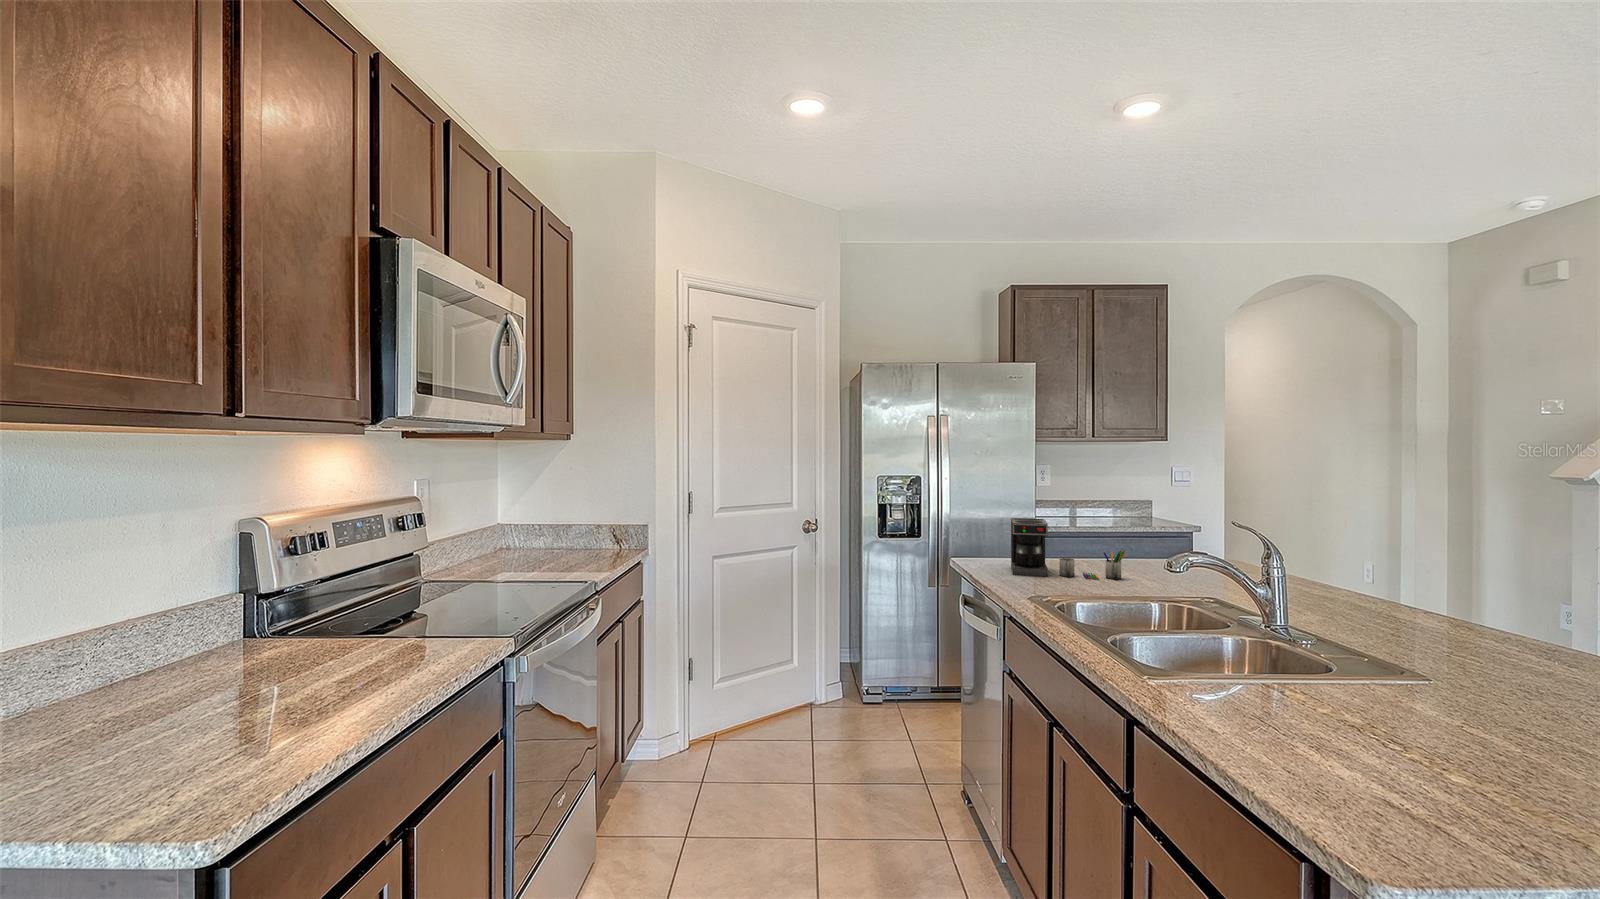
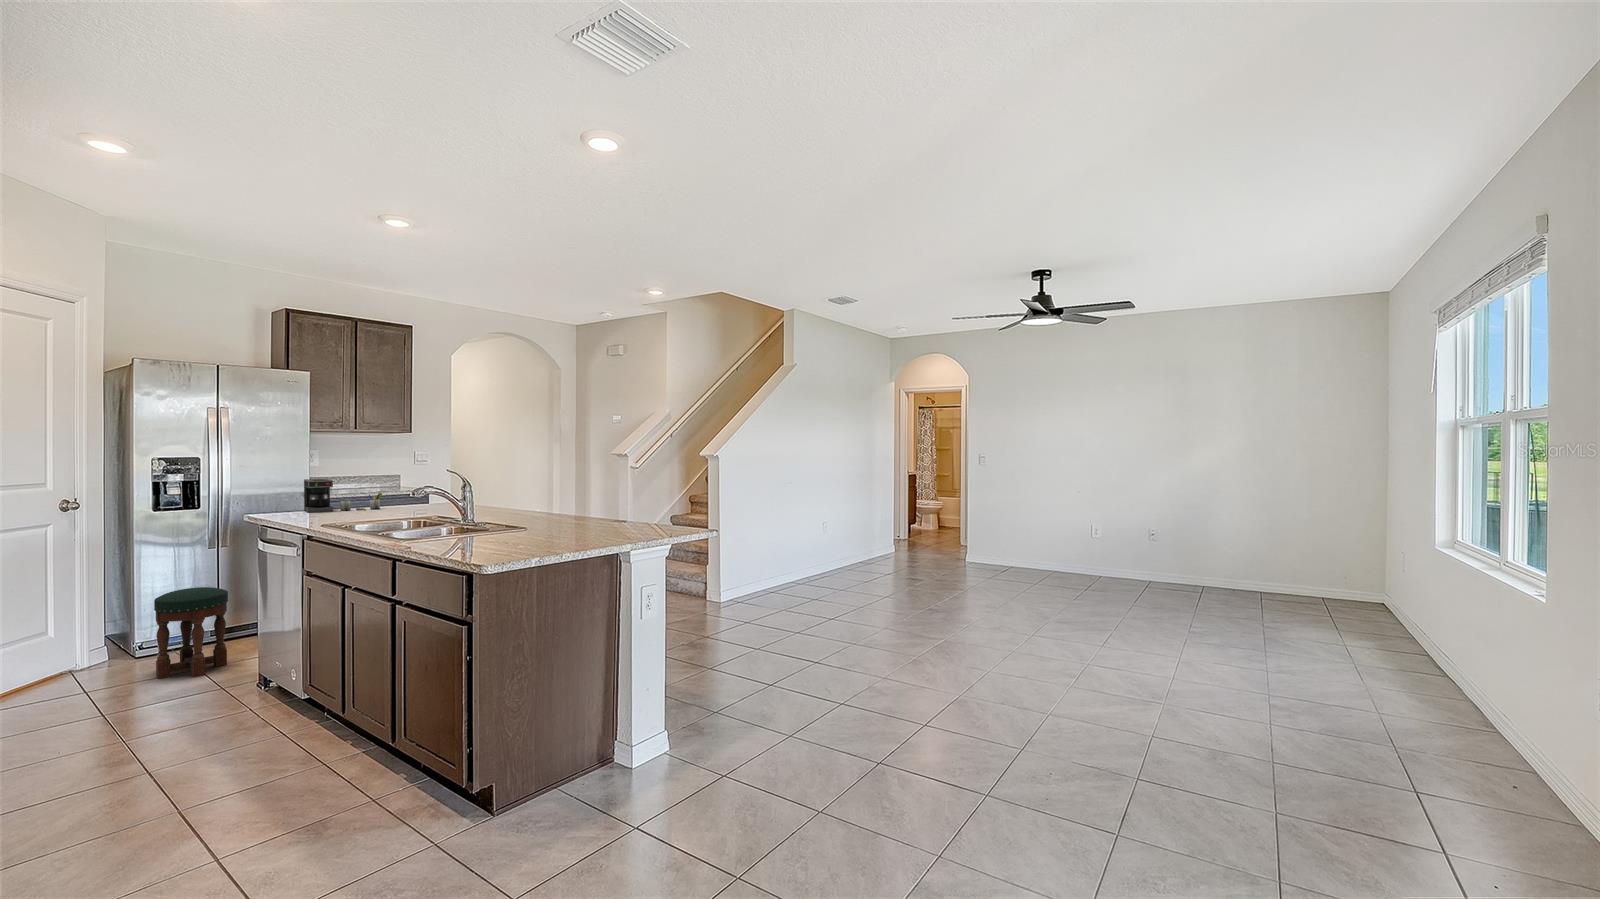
stool: none [862,644,932,768] -> present [154,587,228,679]

